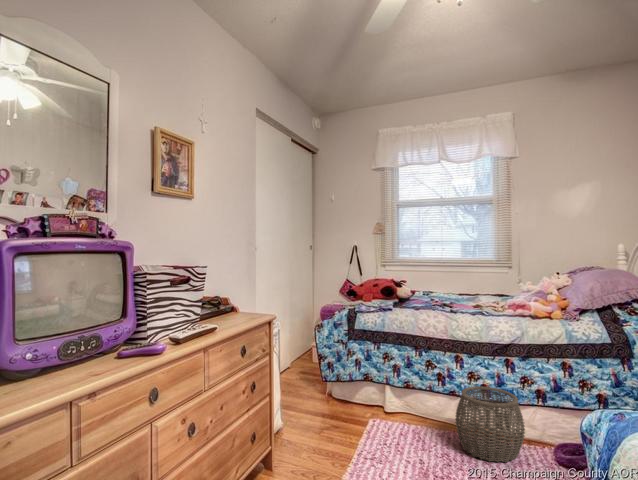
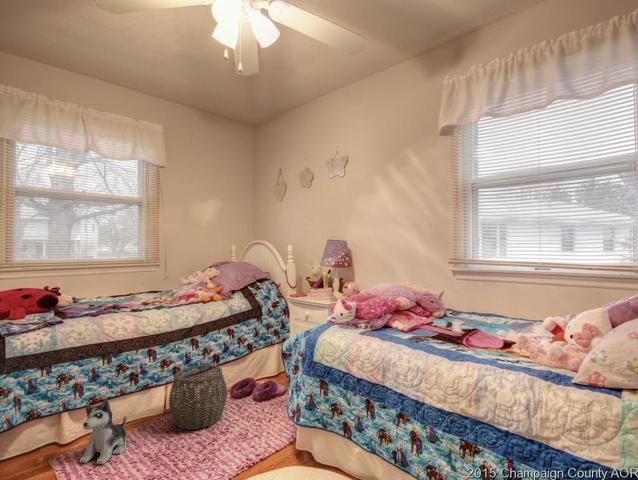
plush toy: none [378,382,423,438] -> present [80,399,127,464]

